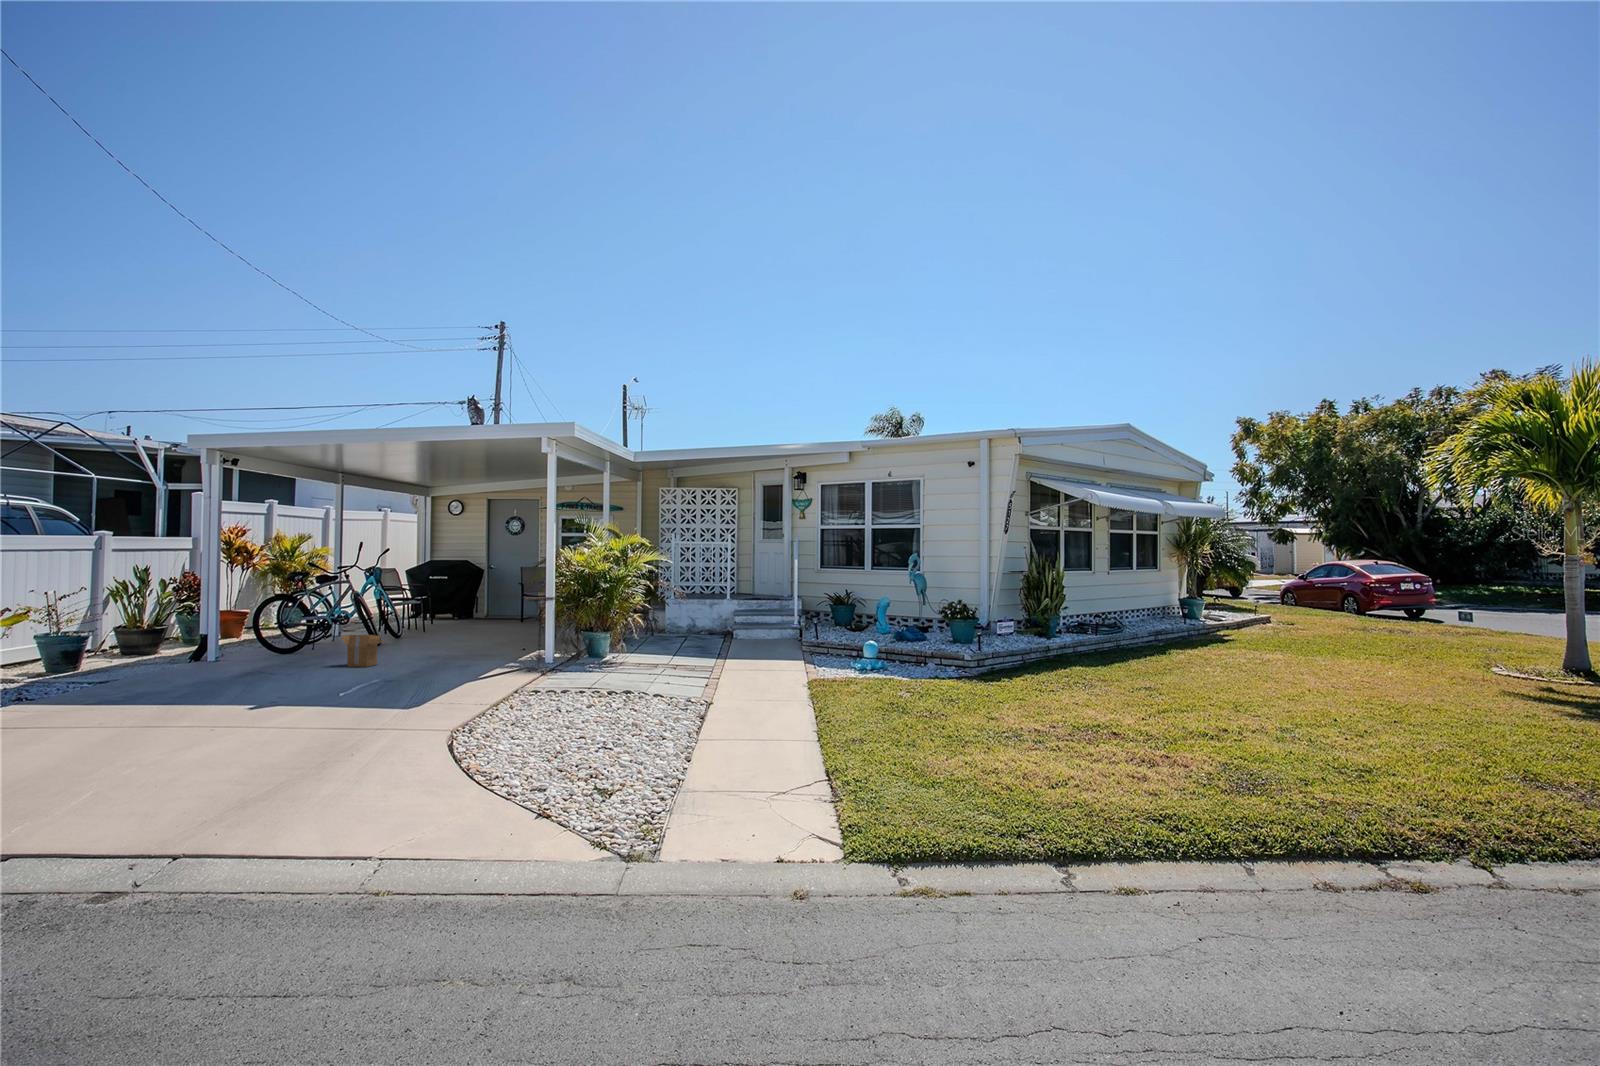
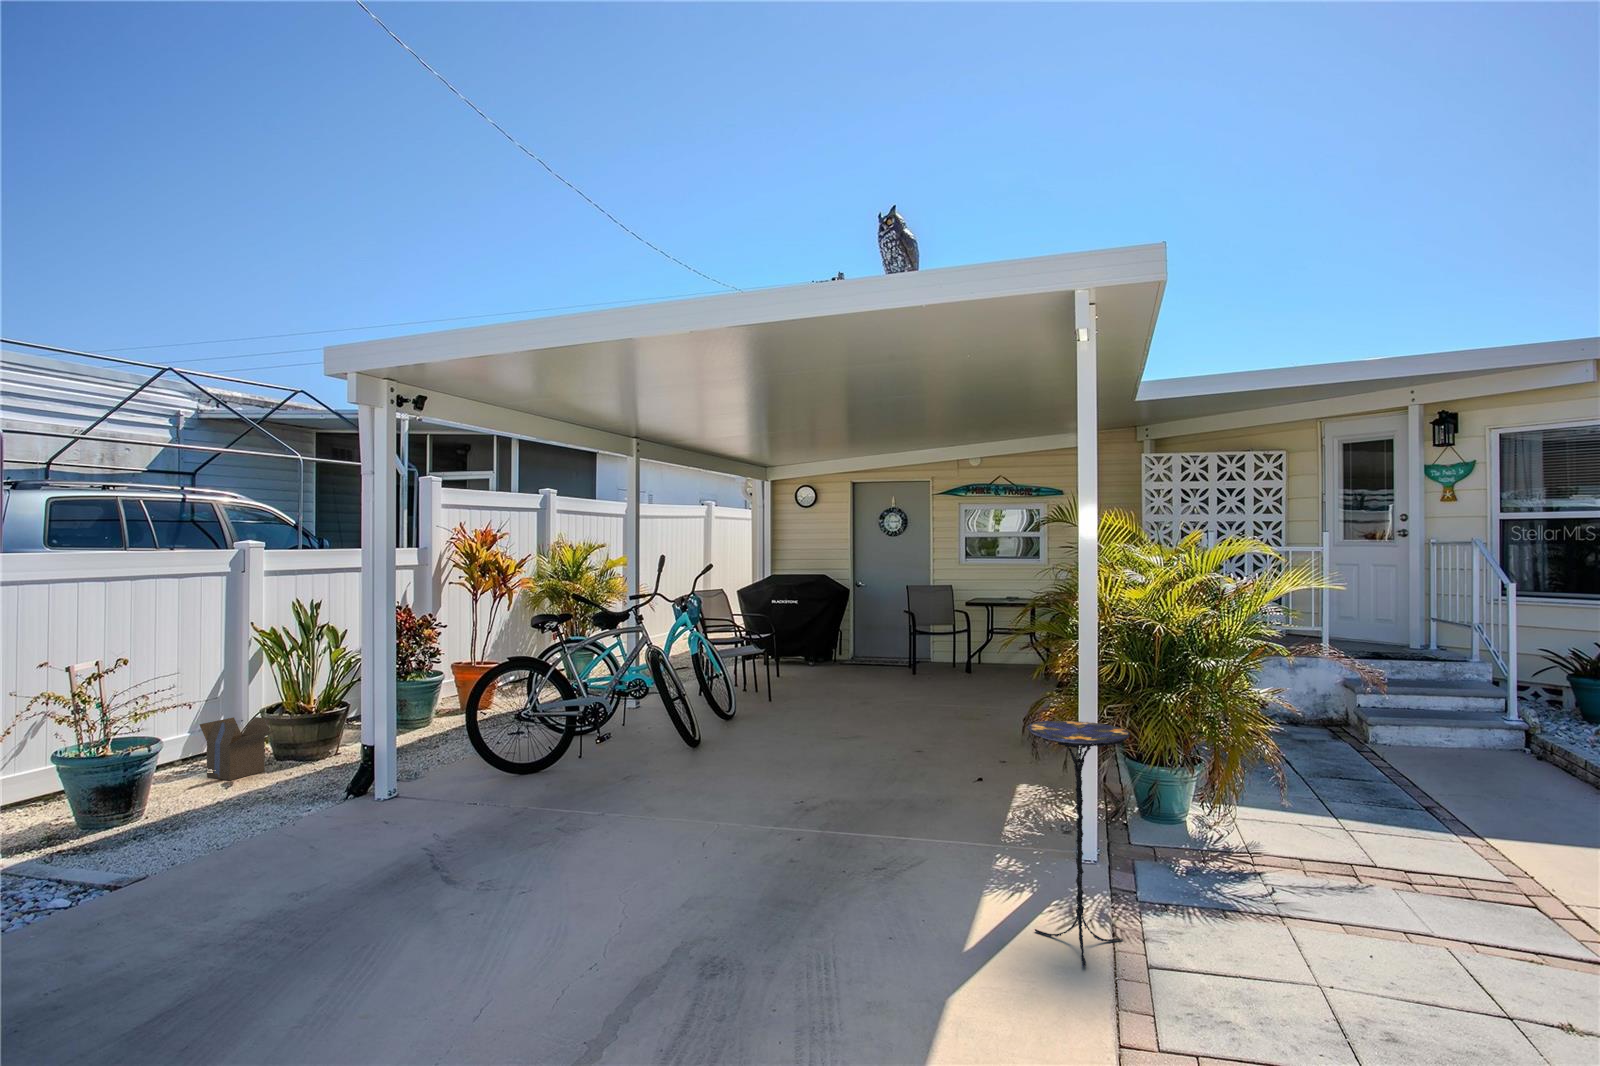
cardboard box: present [341,635,385,667] -> present [200,717,275,780]

